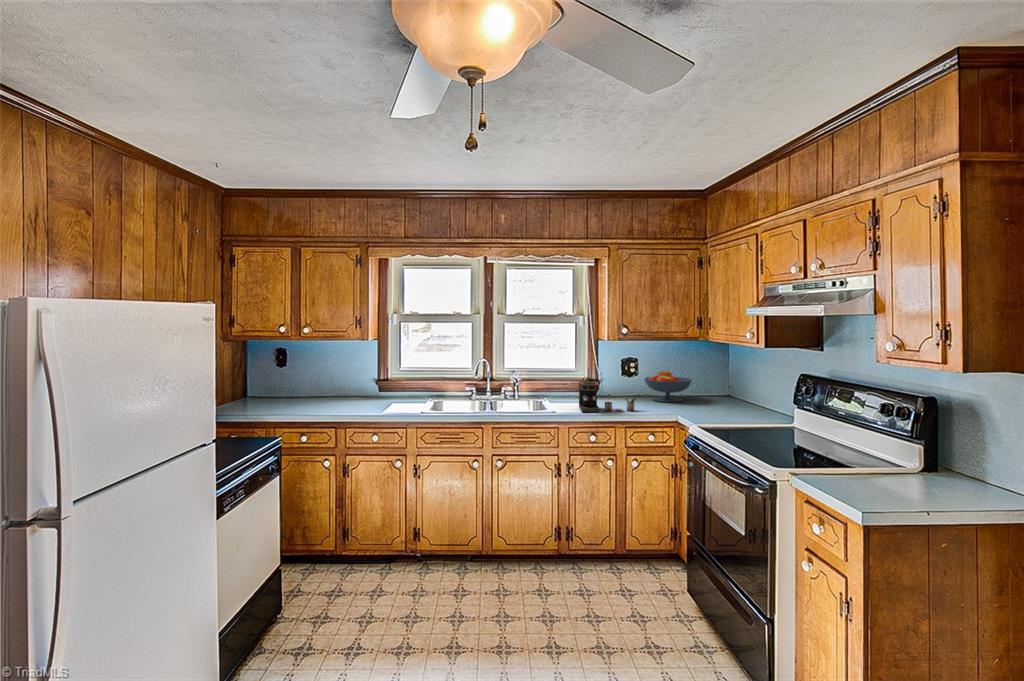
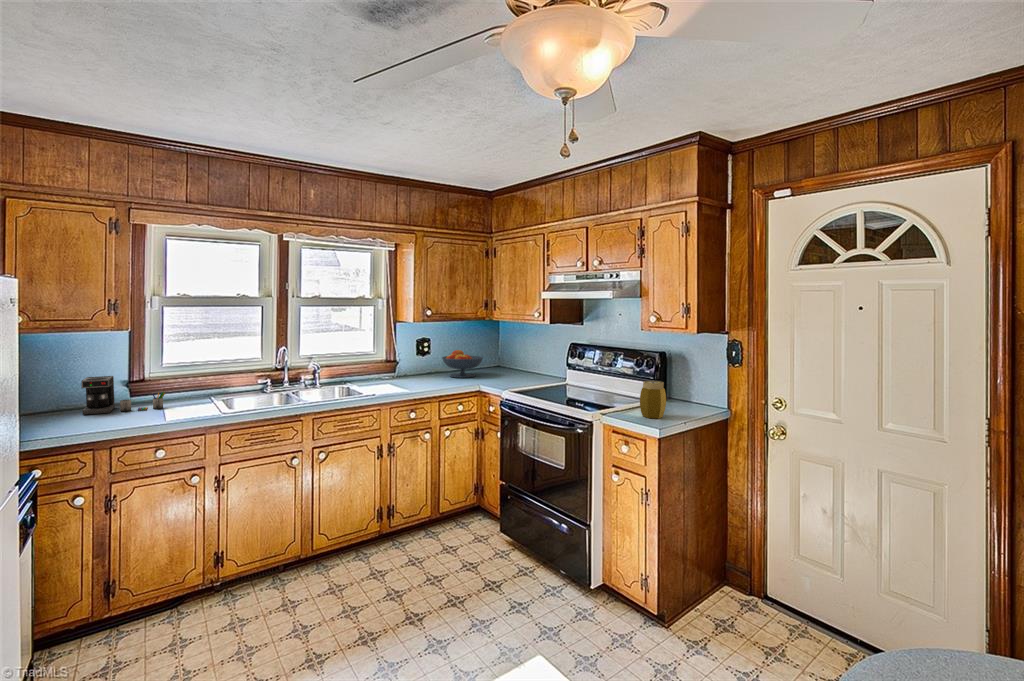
coffee maker: present [579,381,636,412] -> present [81,376,165,415]
jar: none [854,429,899,486] -> present [640,381,666,418]

